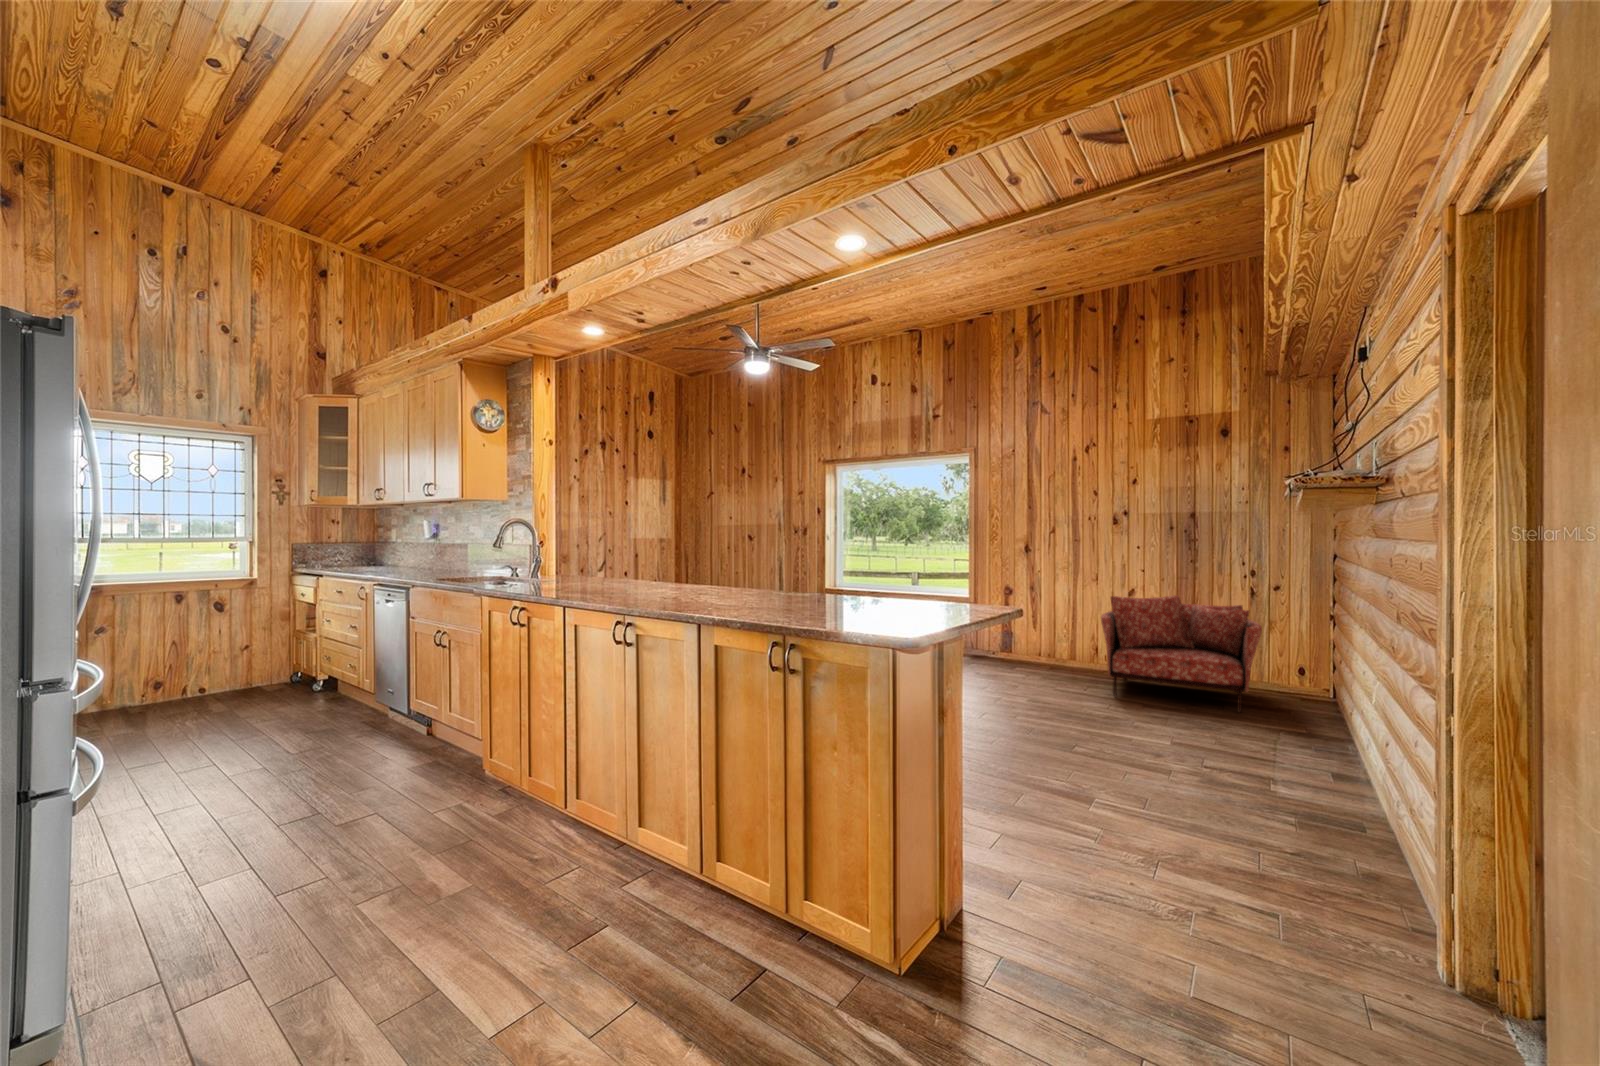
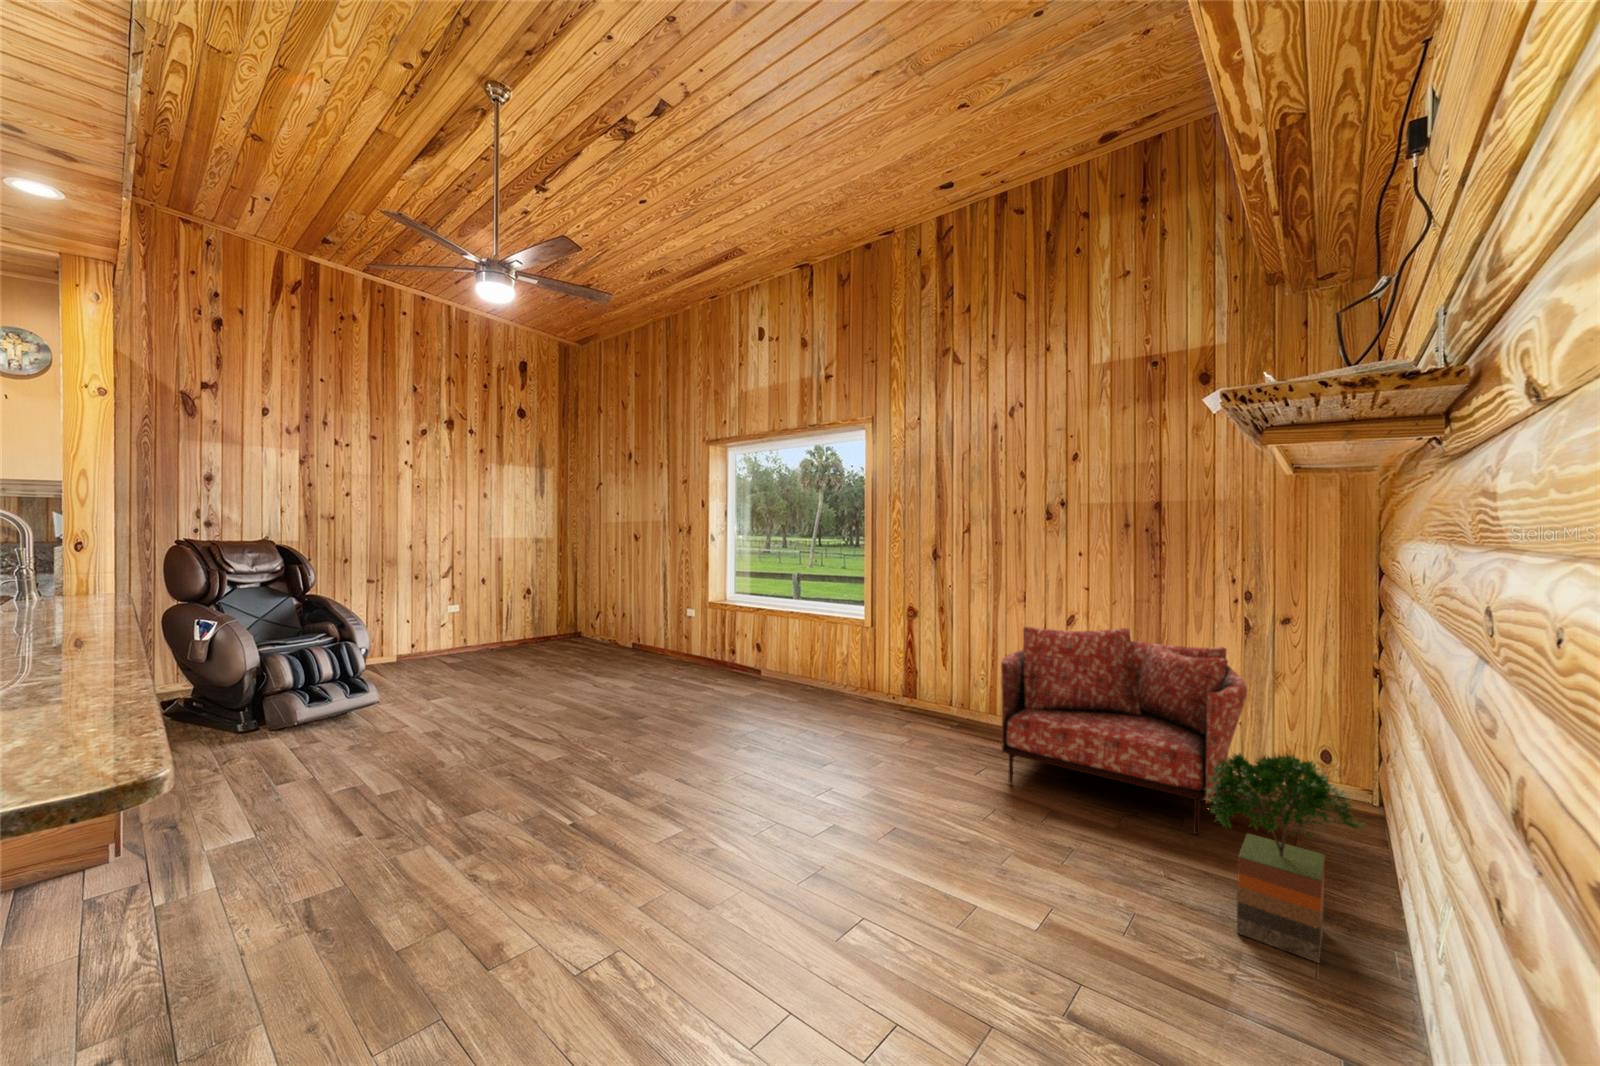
potted tree: none [1261,649,1349,753] -> present [1204,753,1363,963]

